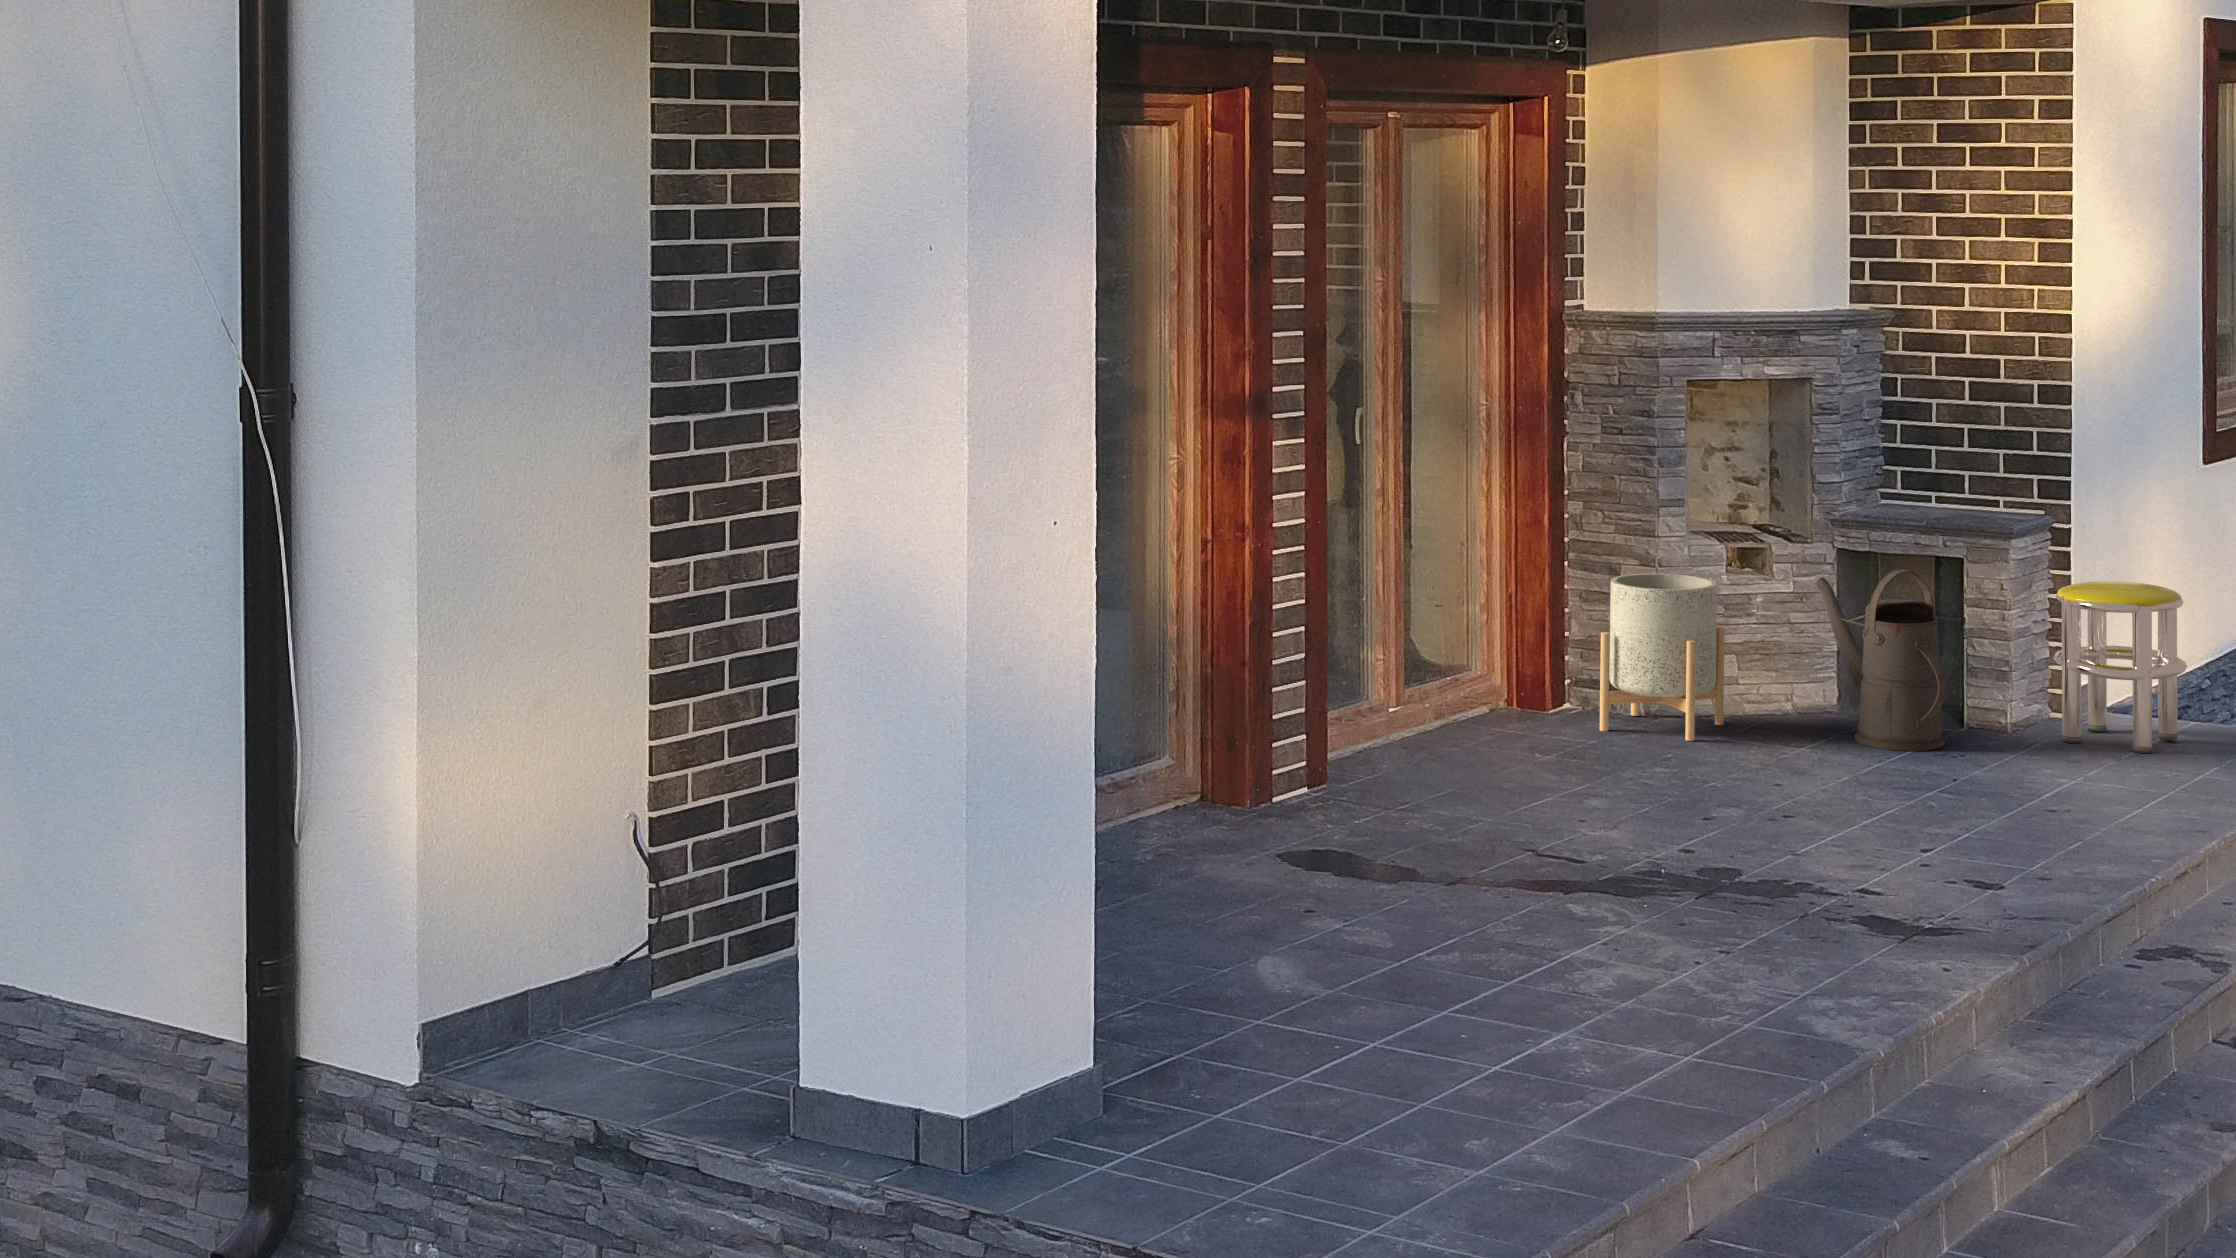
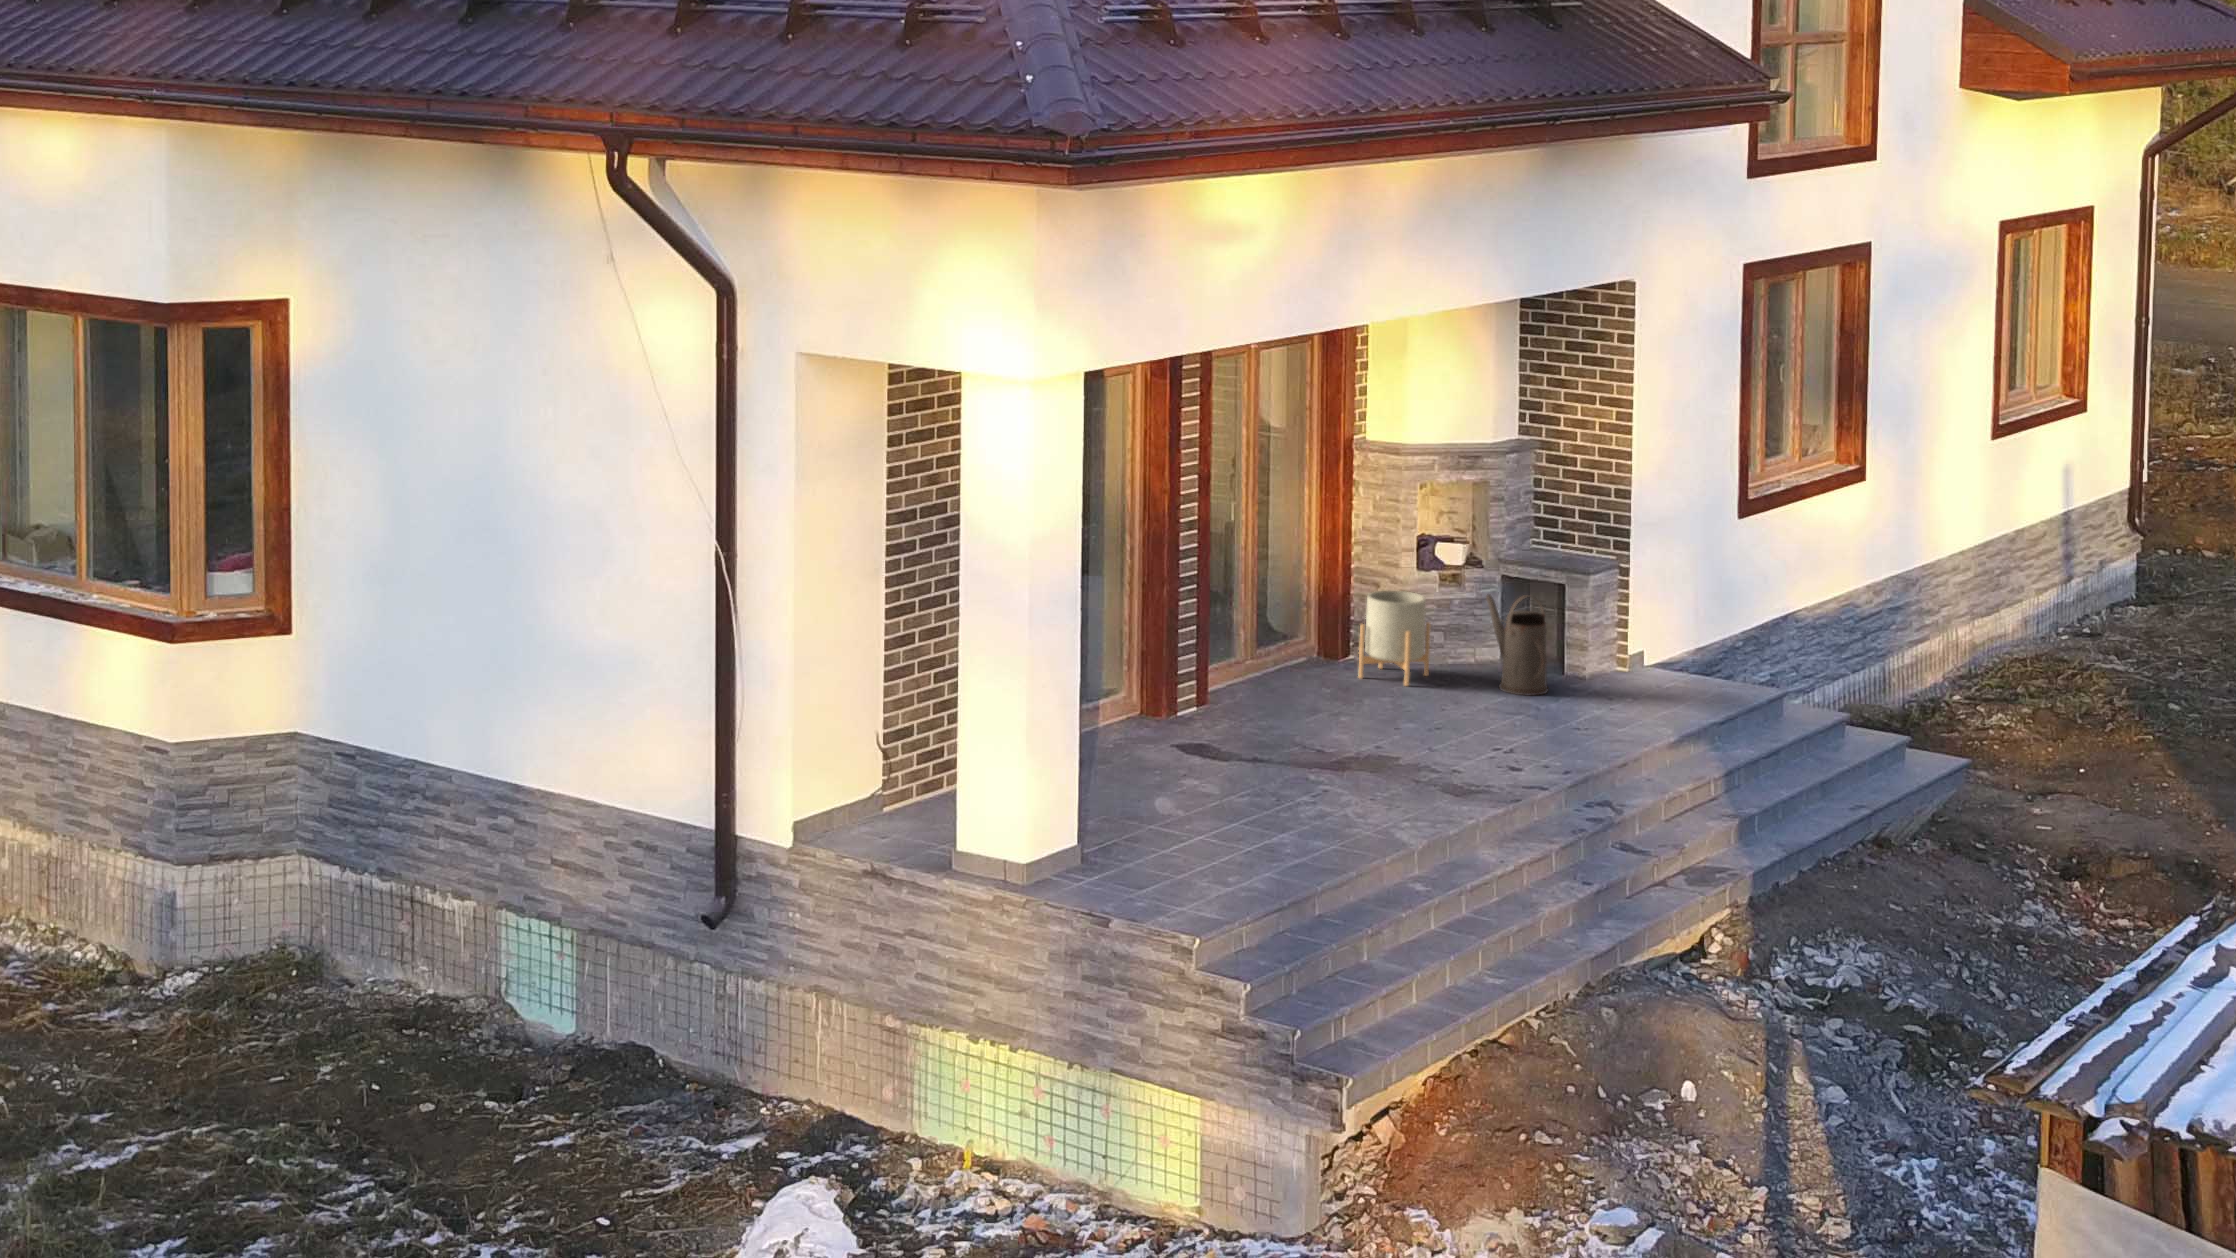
stool: present [2053,581,2187,753] -> none [1613,602,1686,700]

